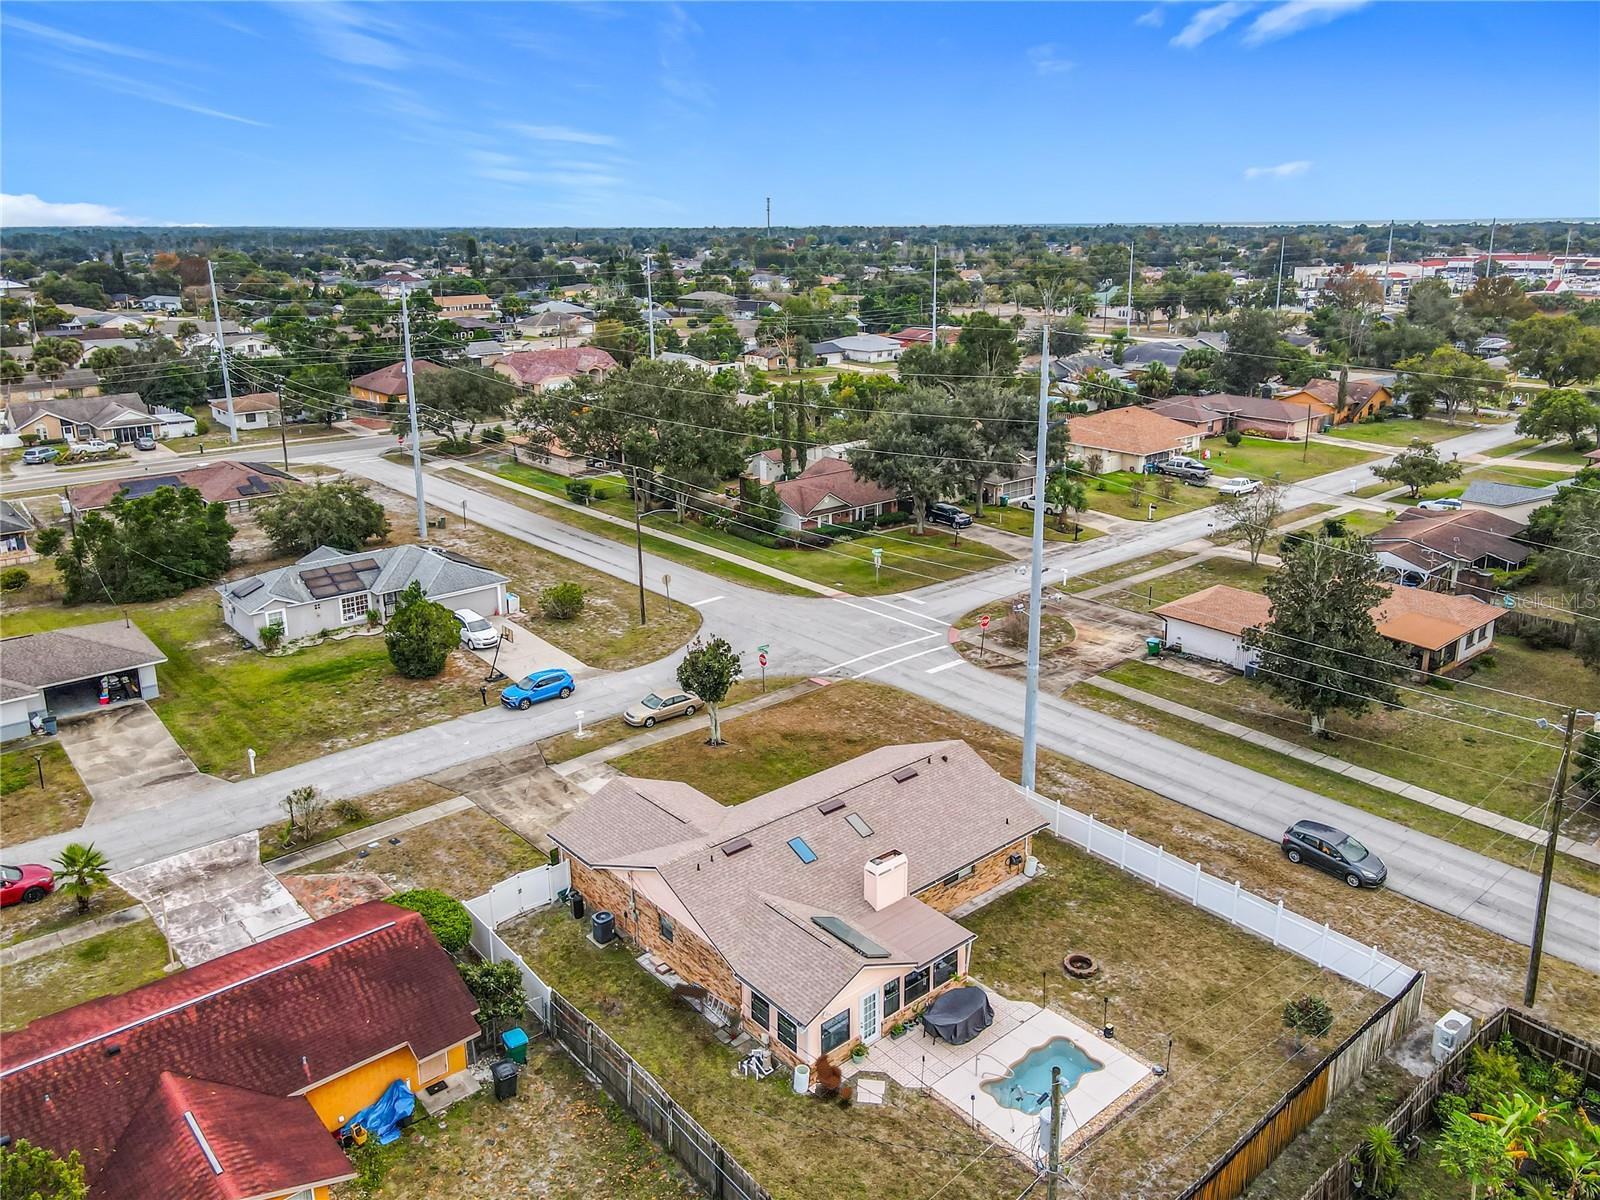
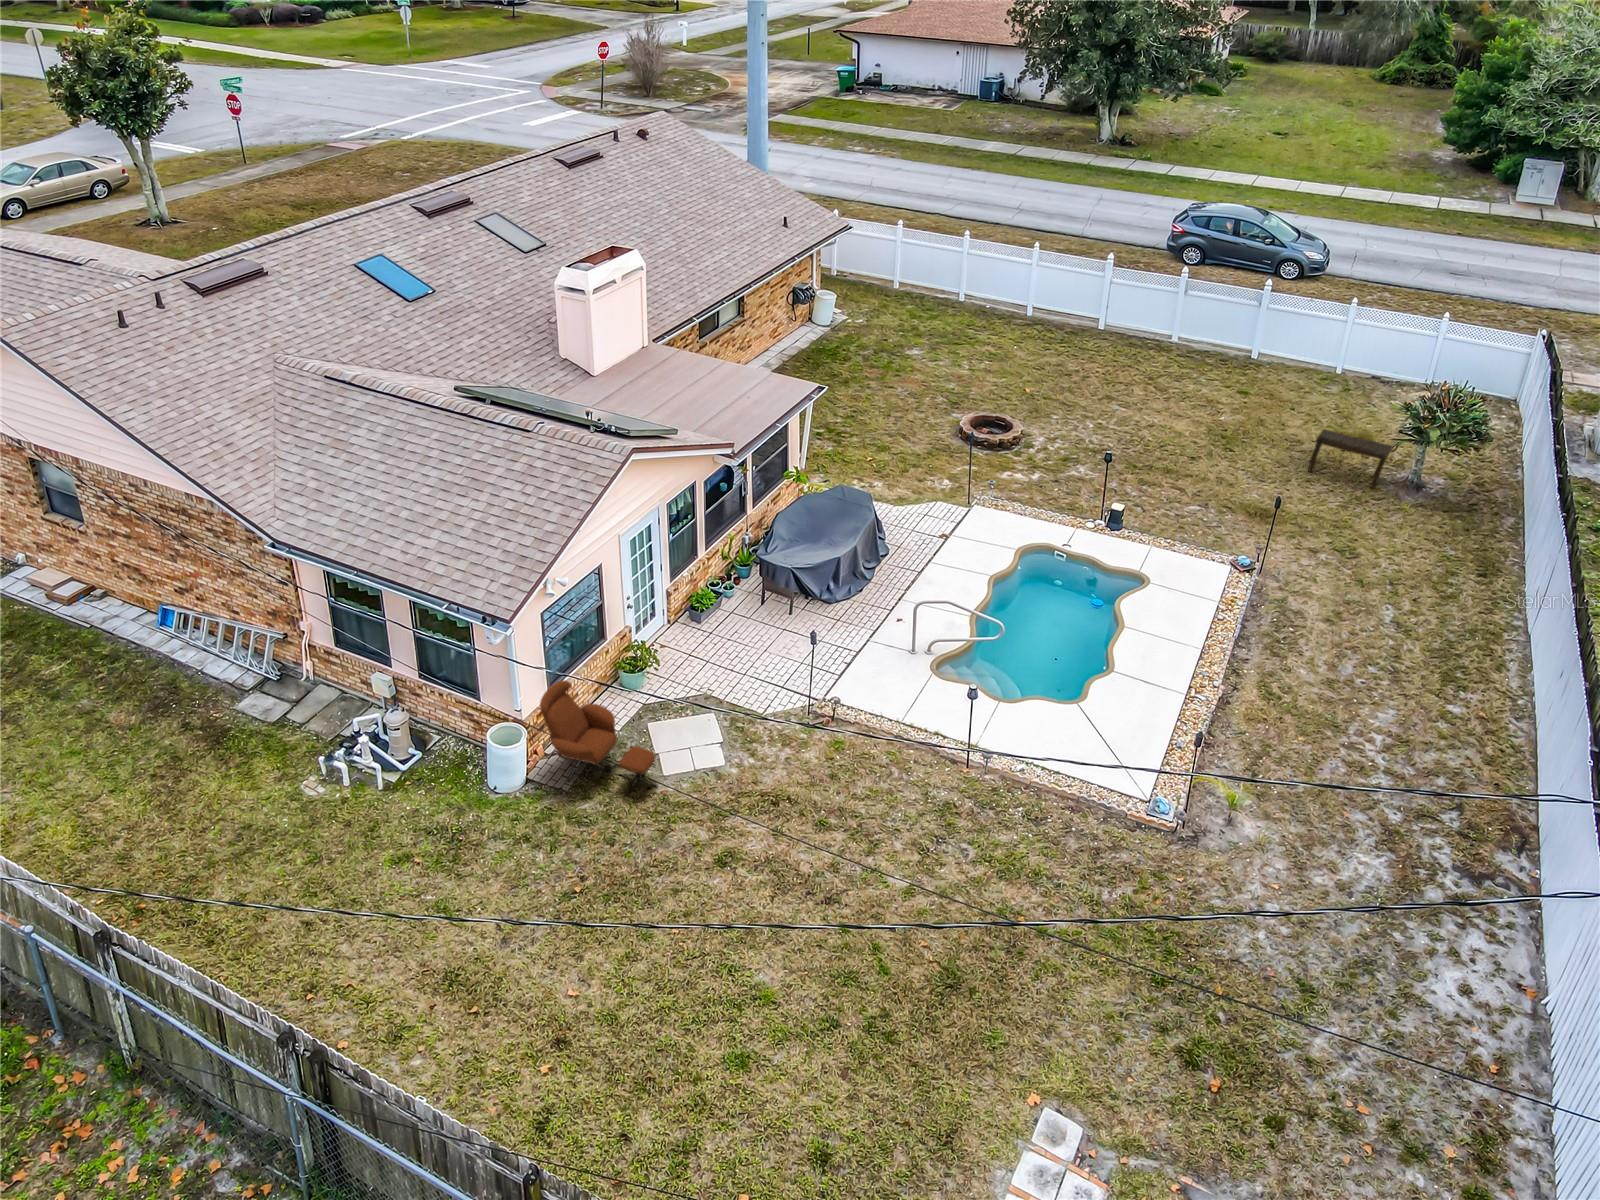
bench: present [671,983,708,1013] -> present [1308,429,1393,489]
potted tree: present [726,1009,745,1039] -> none [255,625,317,708]

